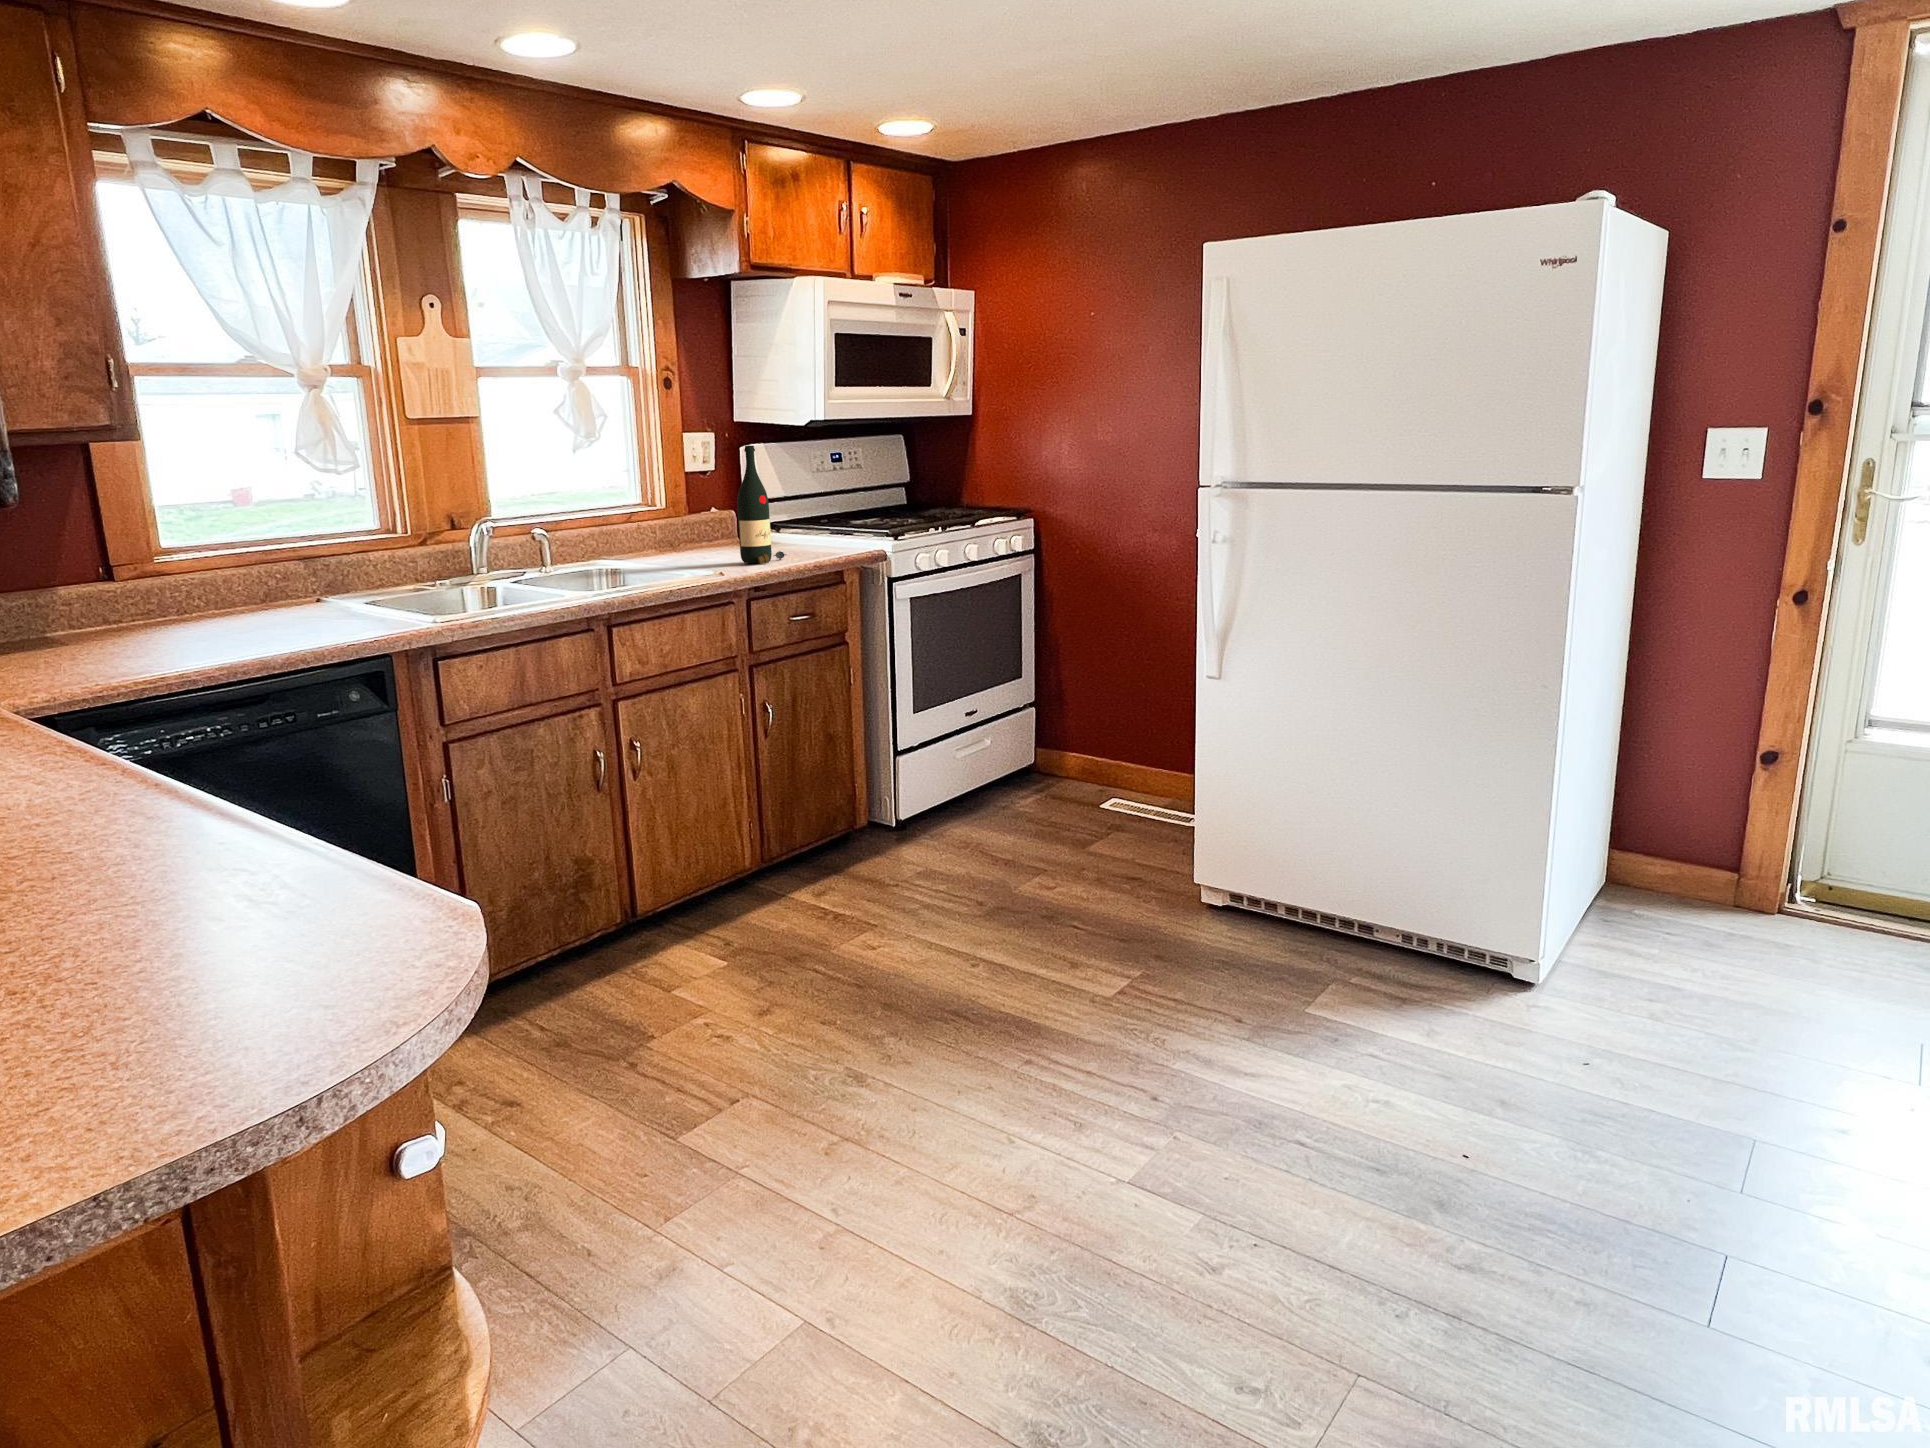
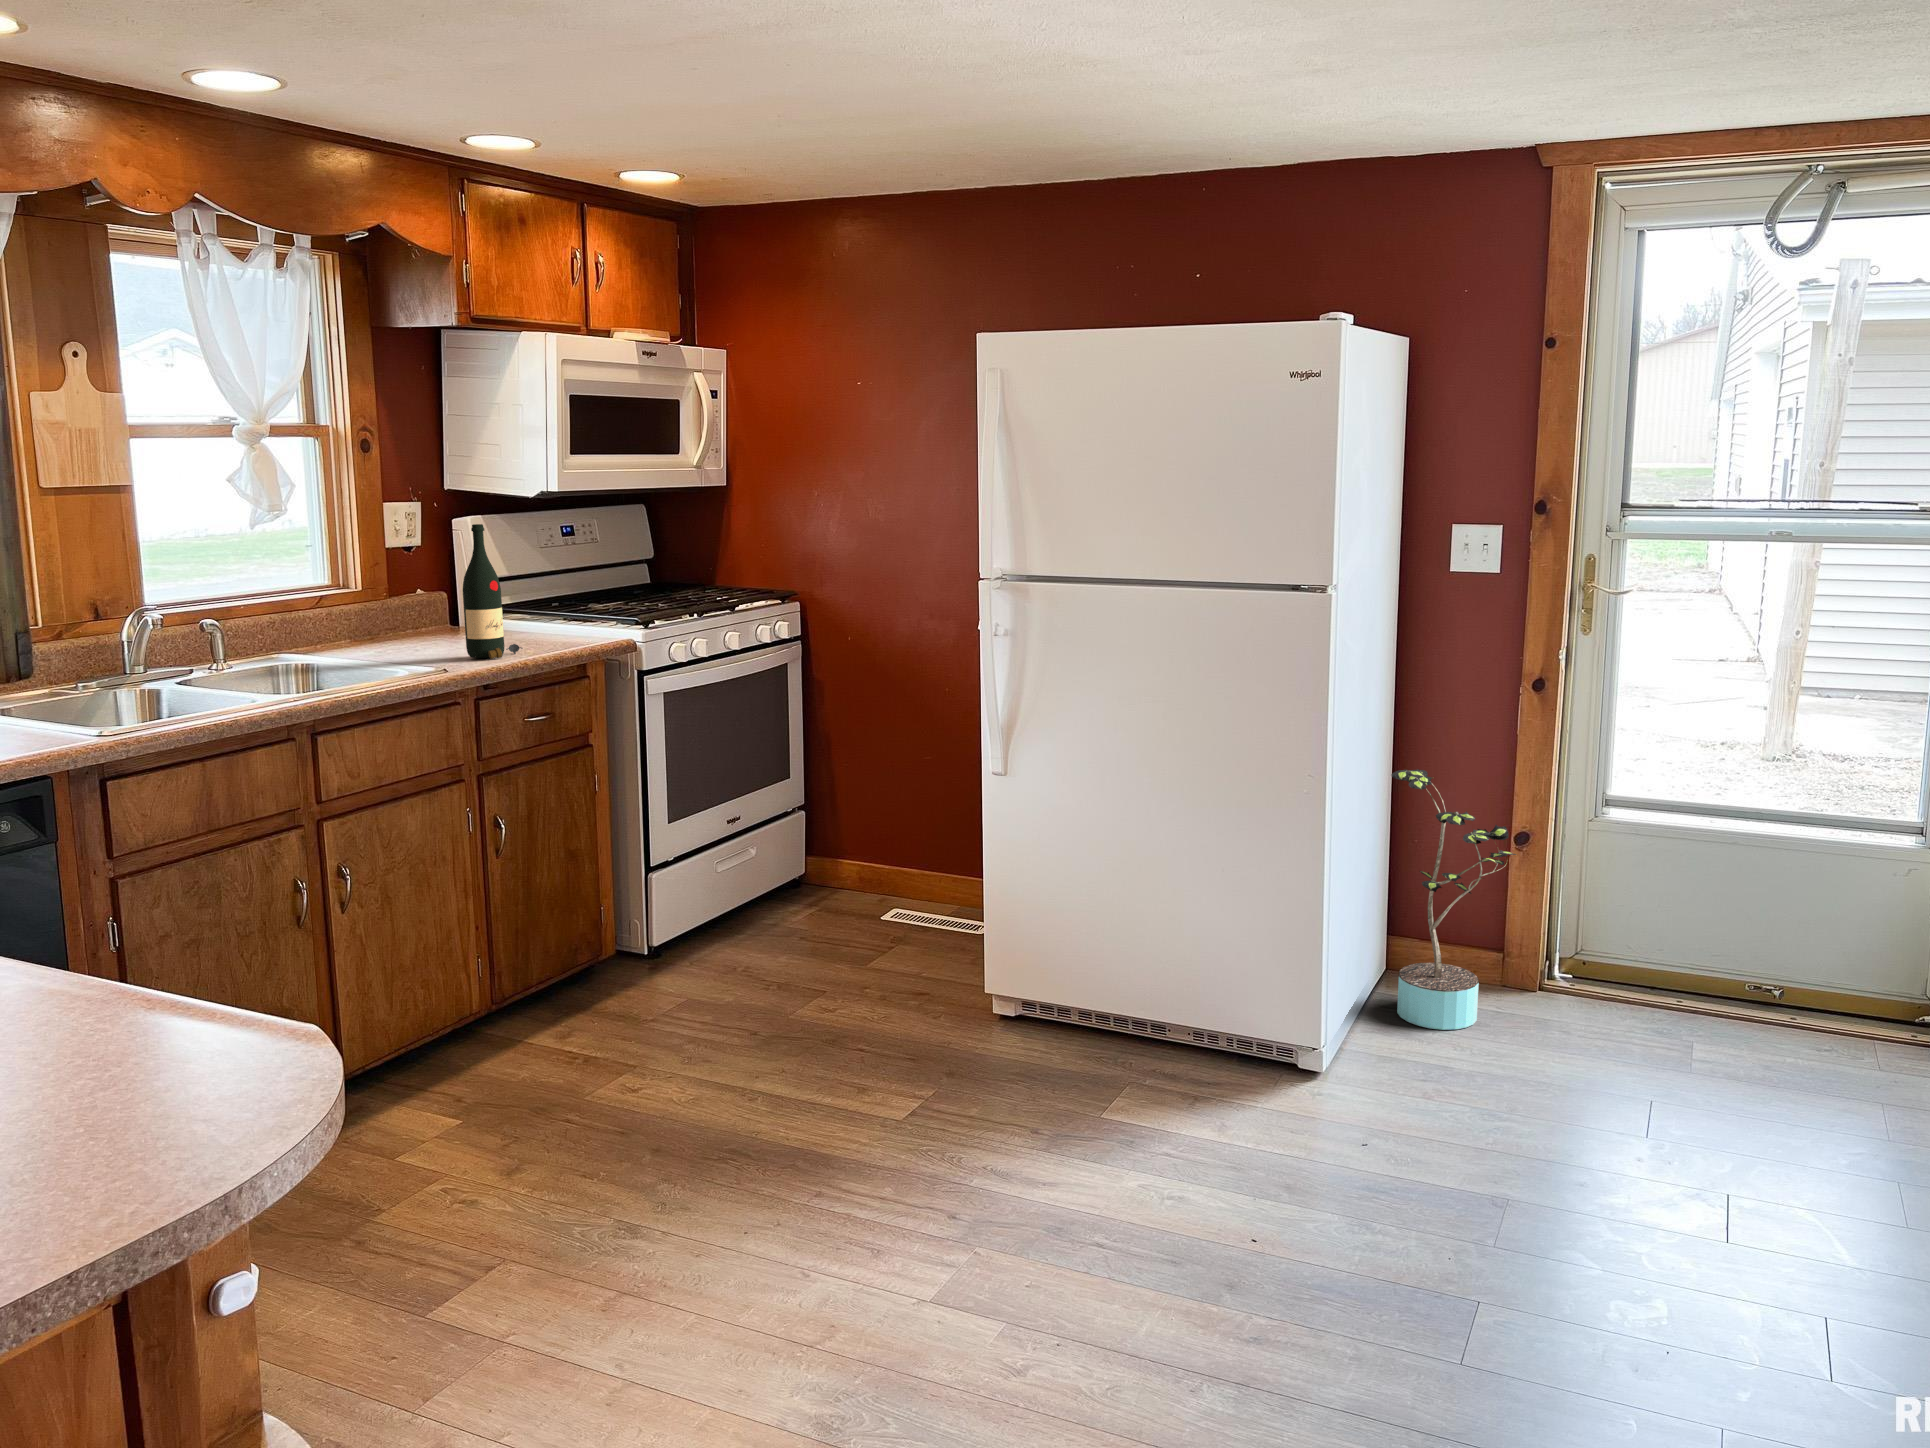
potted plant: none [1620,684,1770,952] -> present [1391,769,1516,1030]

